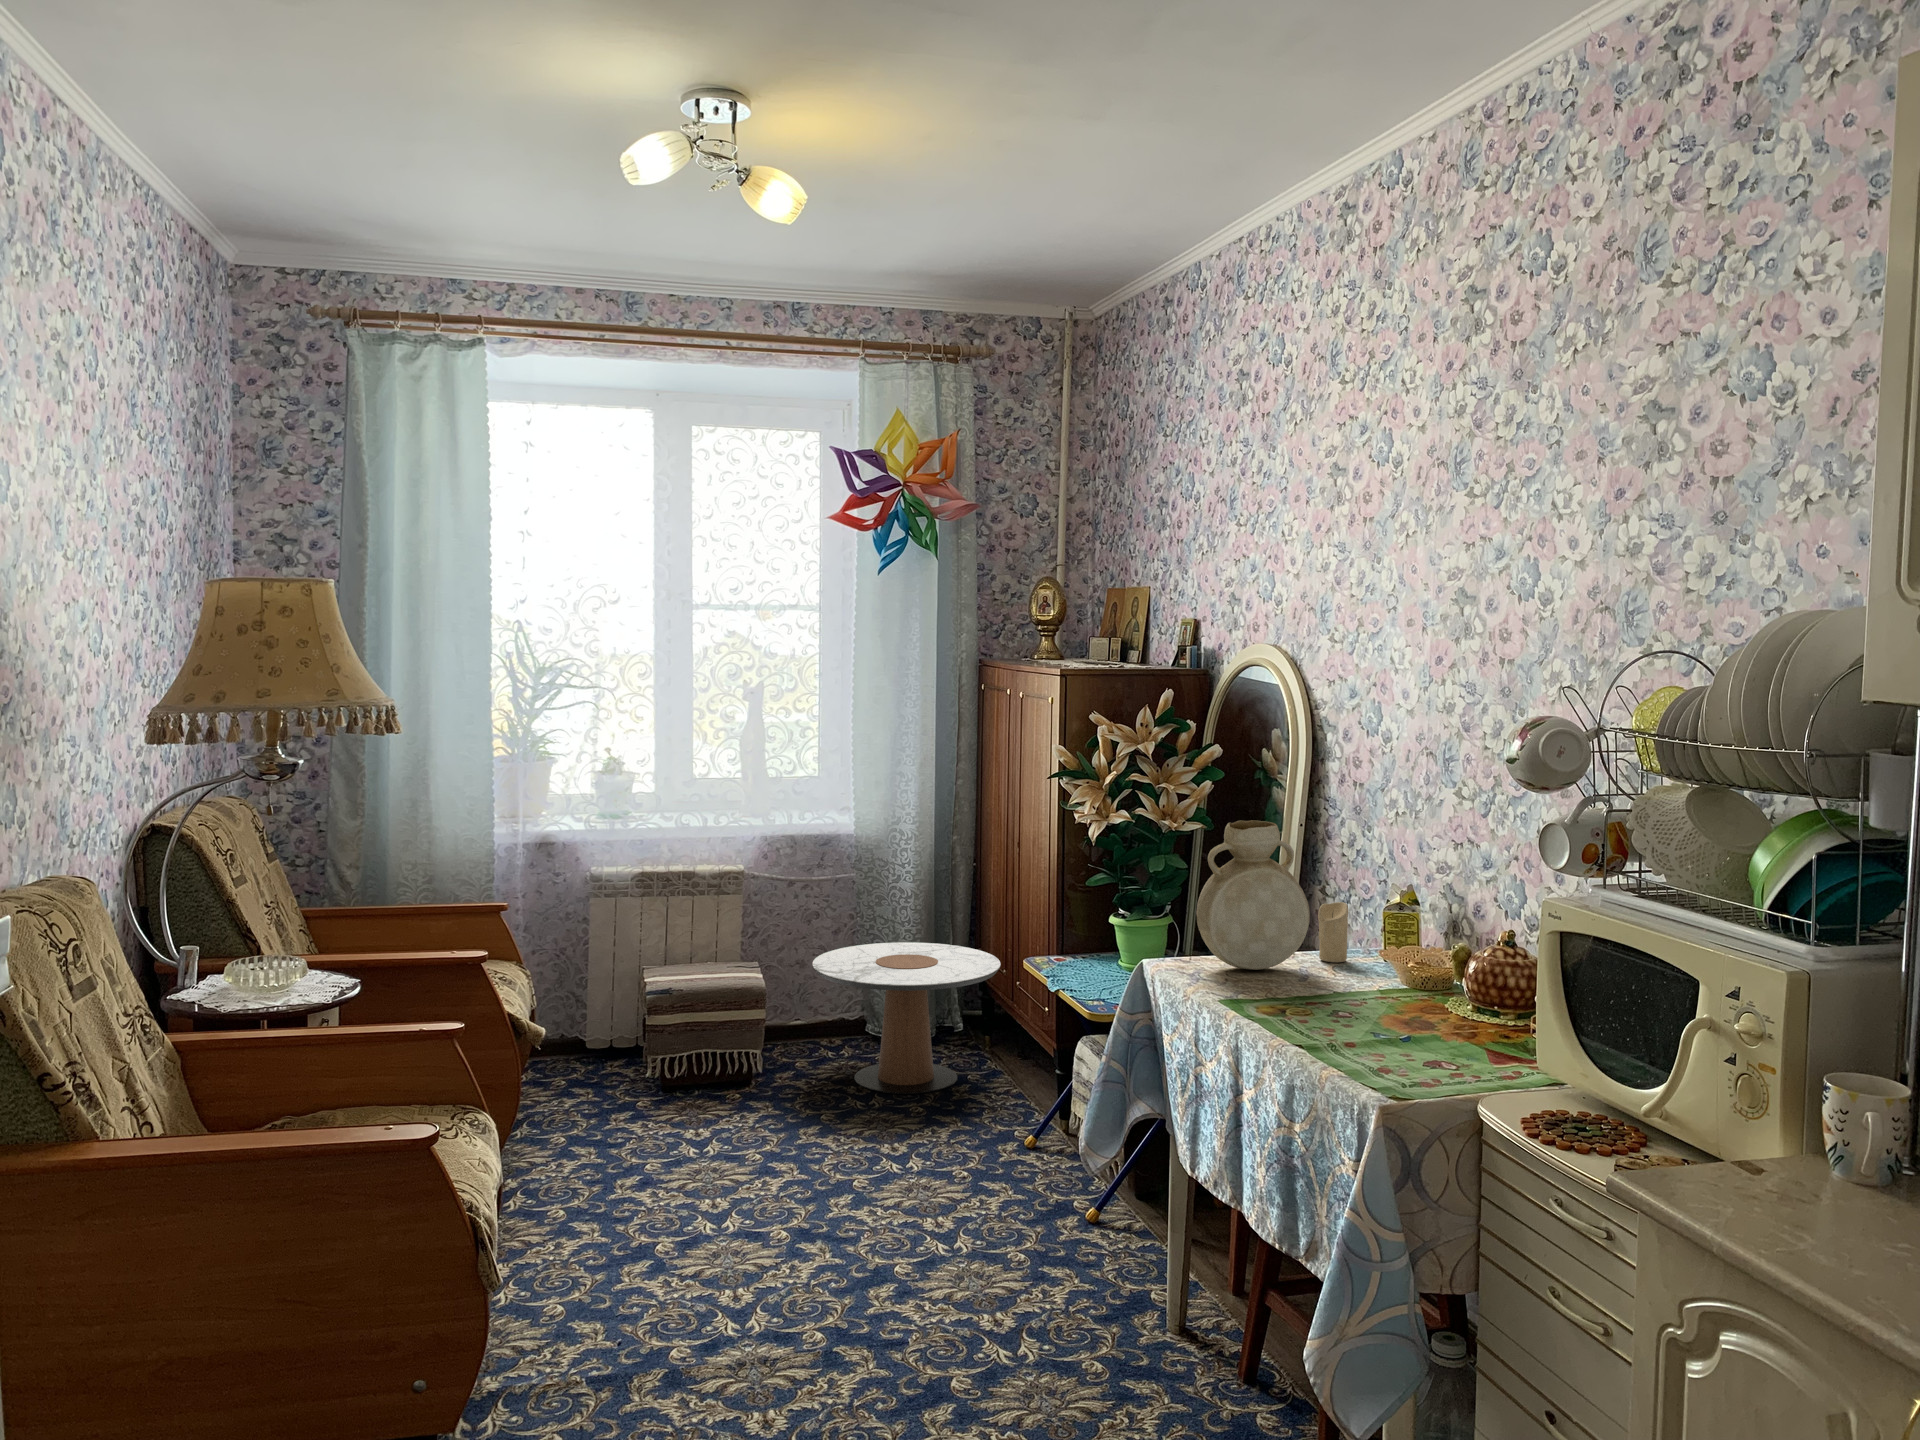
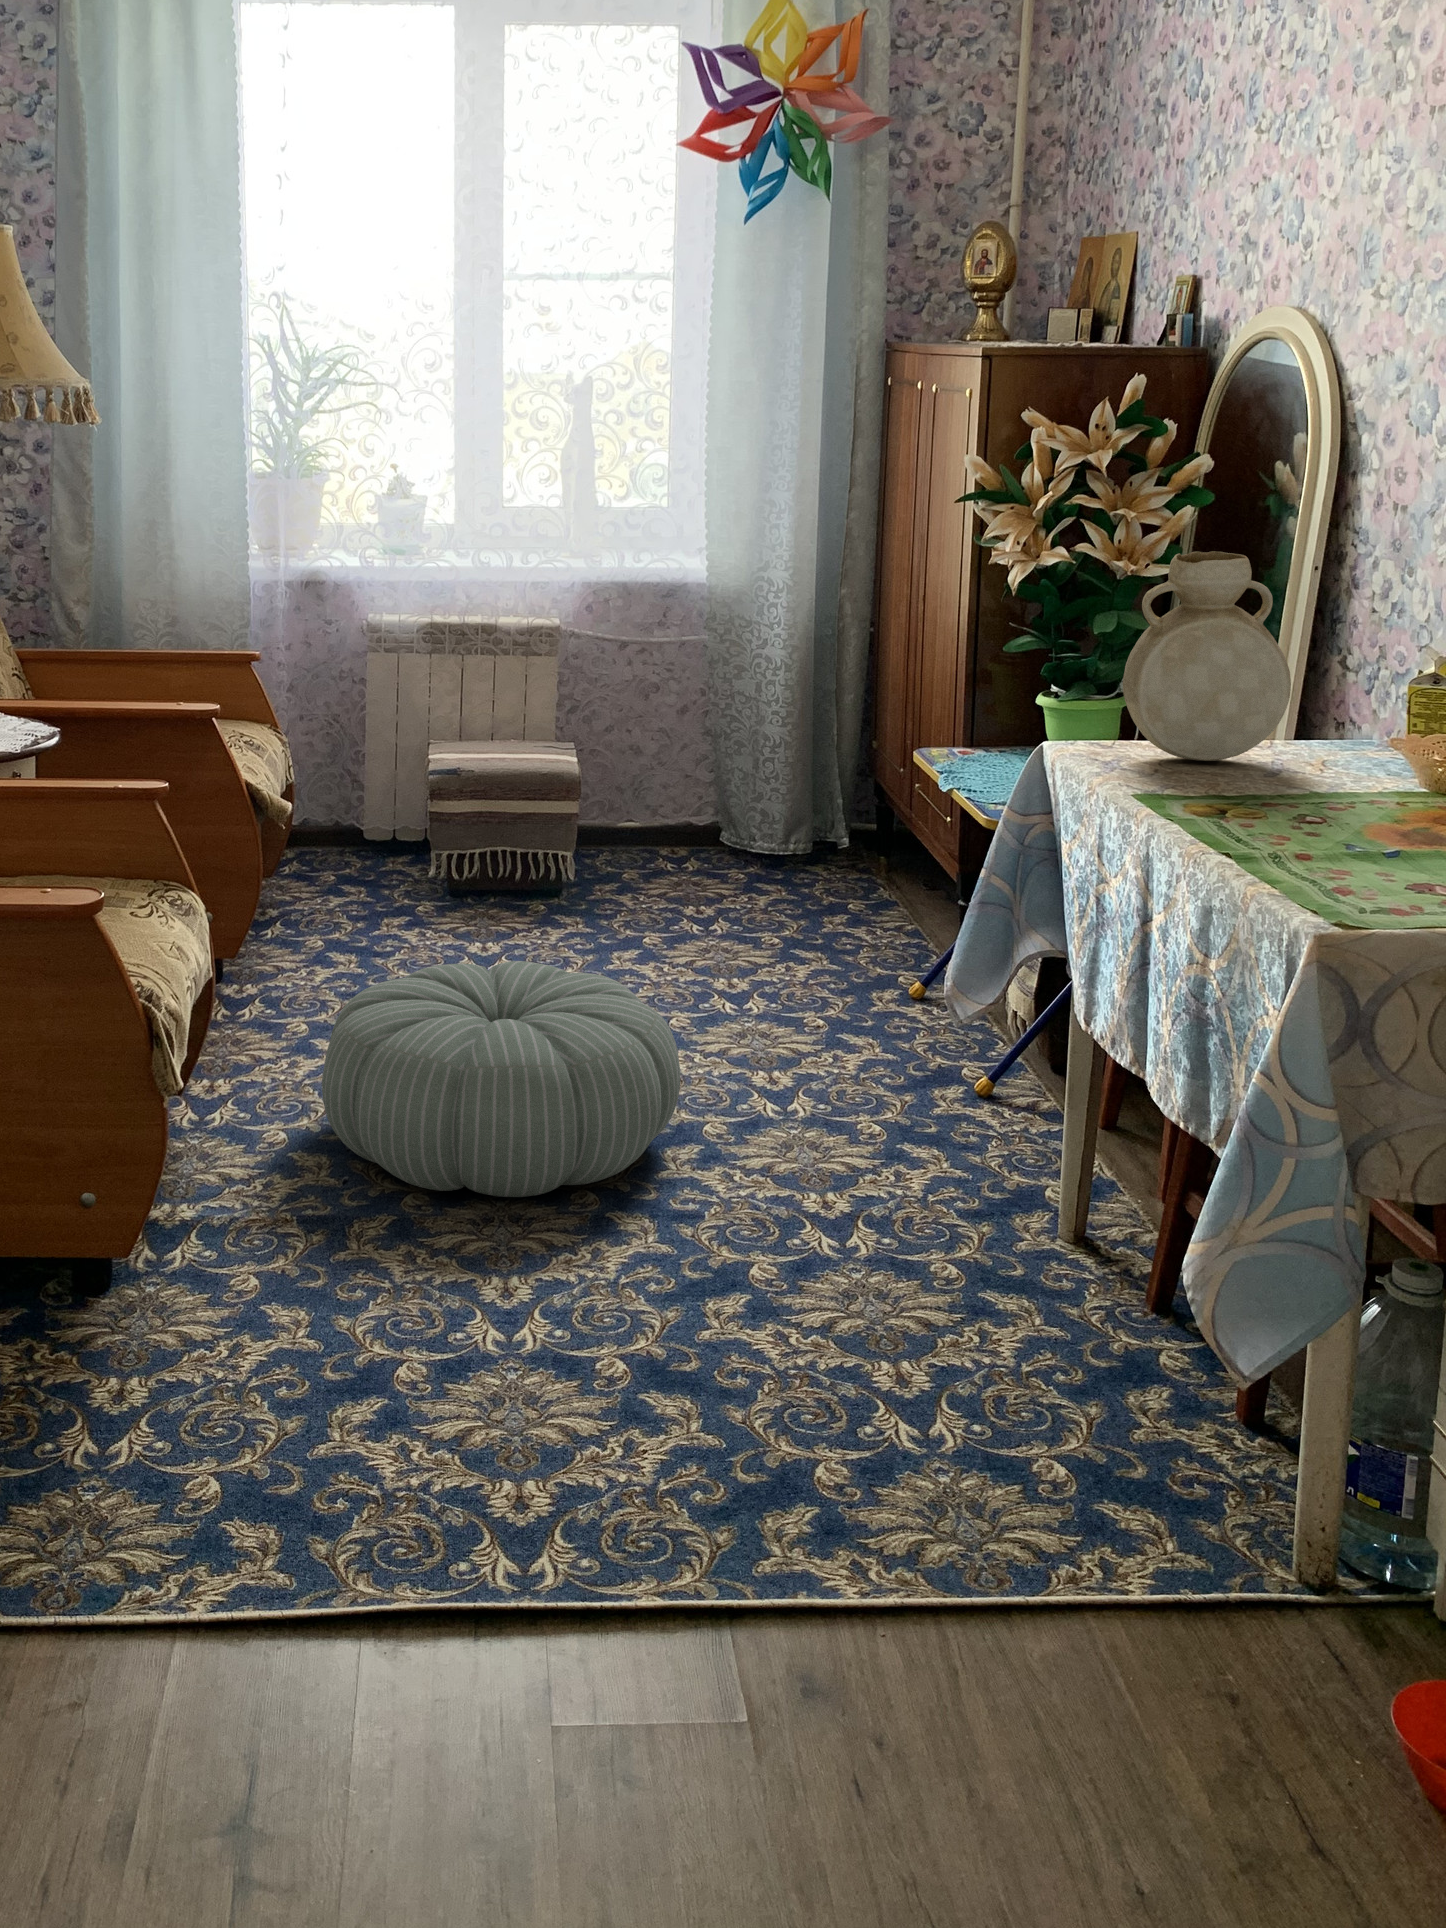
candle: present [1318,902,1348,962] -> none [1309,673,1356,758]
side table: present [812,942,1001,1094] -> none [640,727,896,924]
pouf: none [595,1145,879,1343] -> present [322,961,680,1197]

